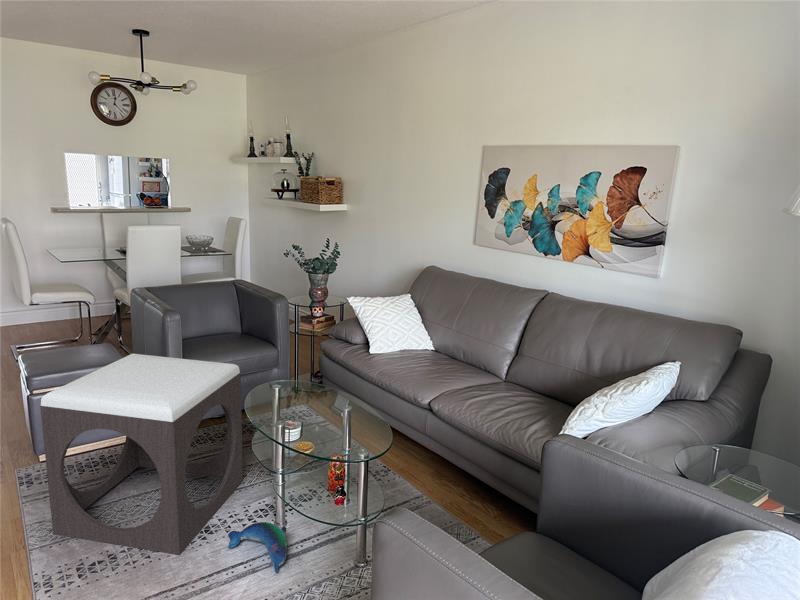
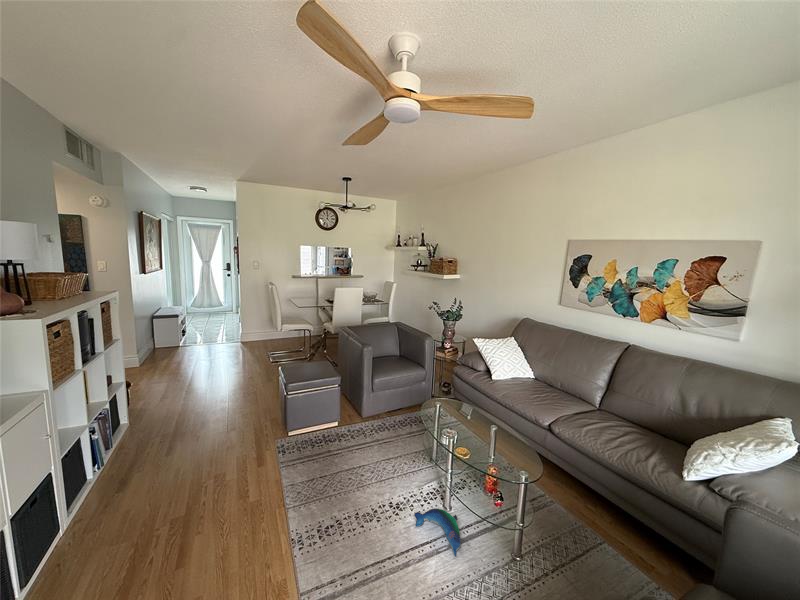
footstool: present [40,354,243,555] -> none [299,374,418,528]

